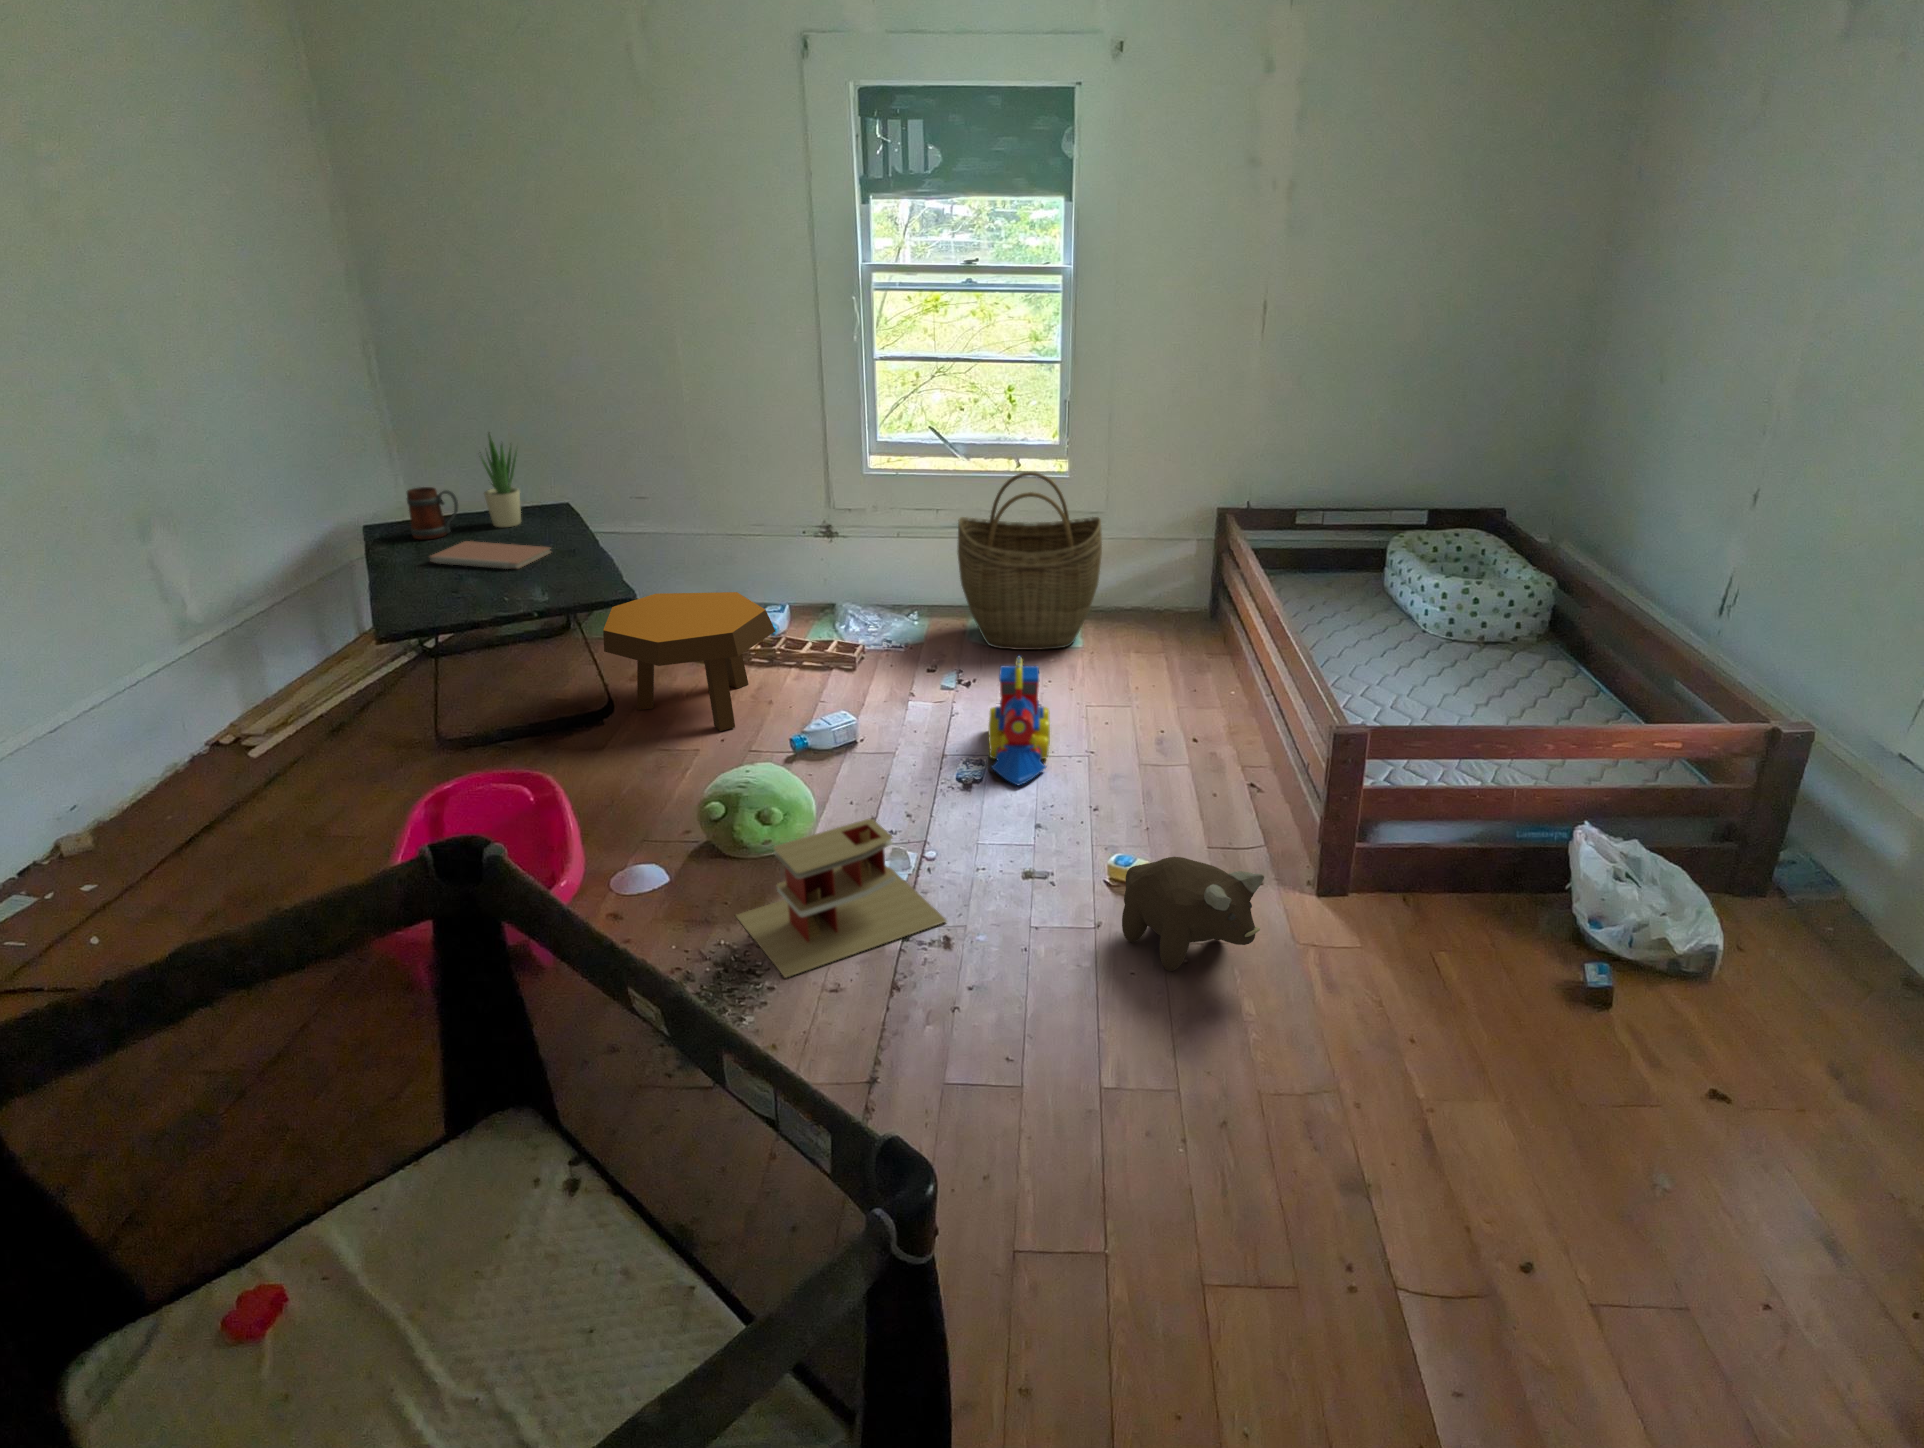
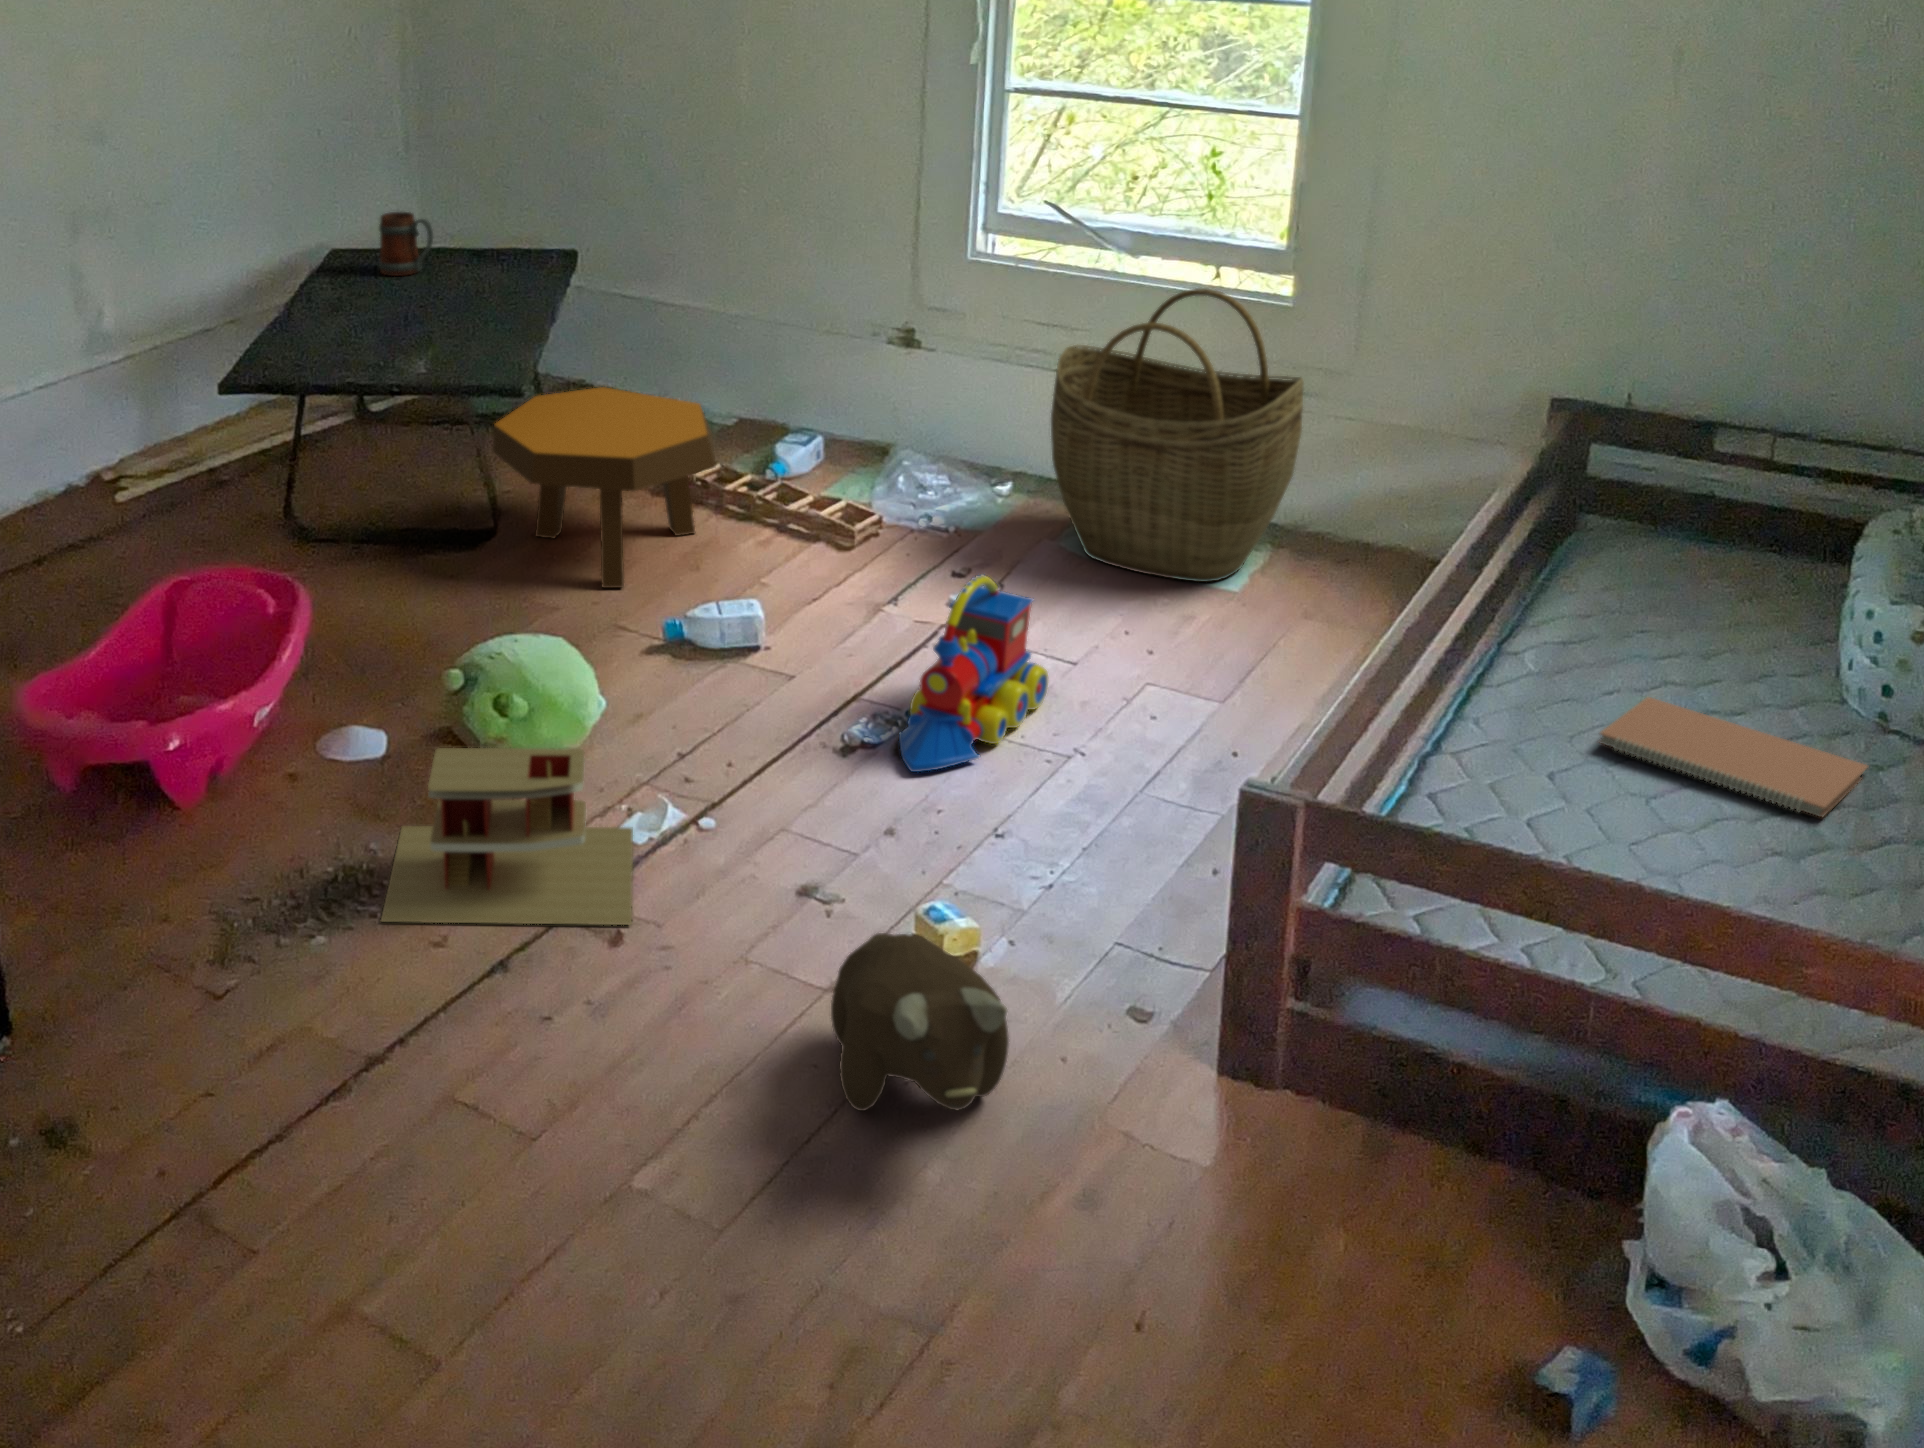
potted plant: present [481,434,521,527] -> none [467,150,517,273]
notebook: present [430,541,551,569] -> present [1599,697,1868,817]

